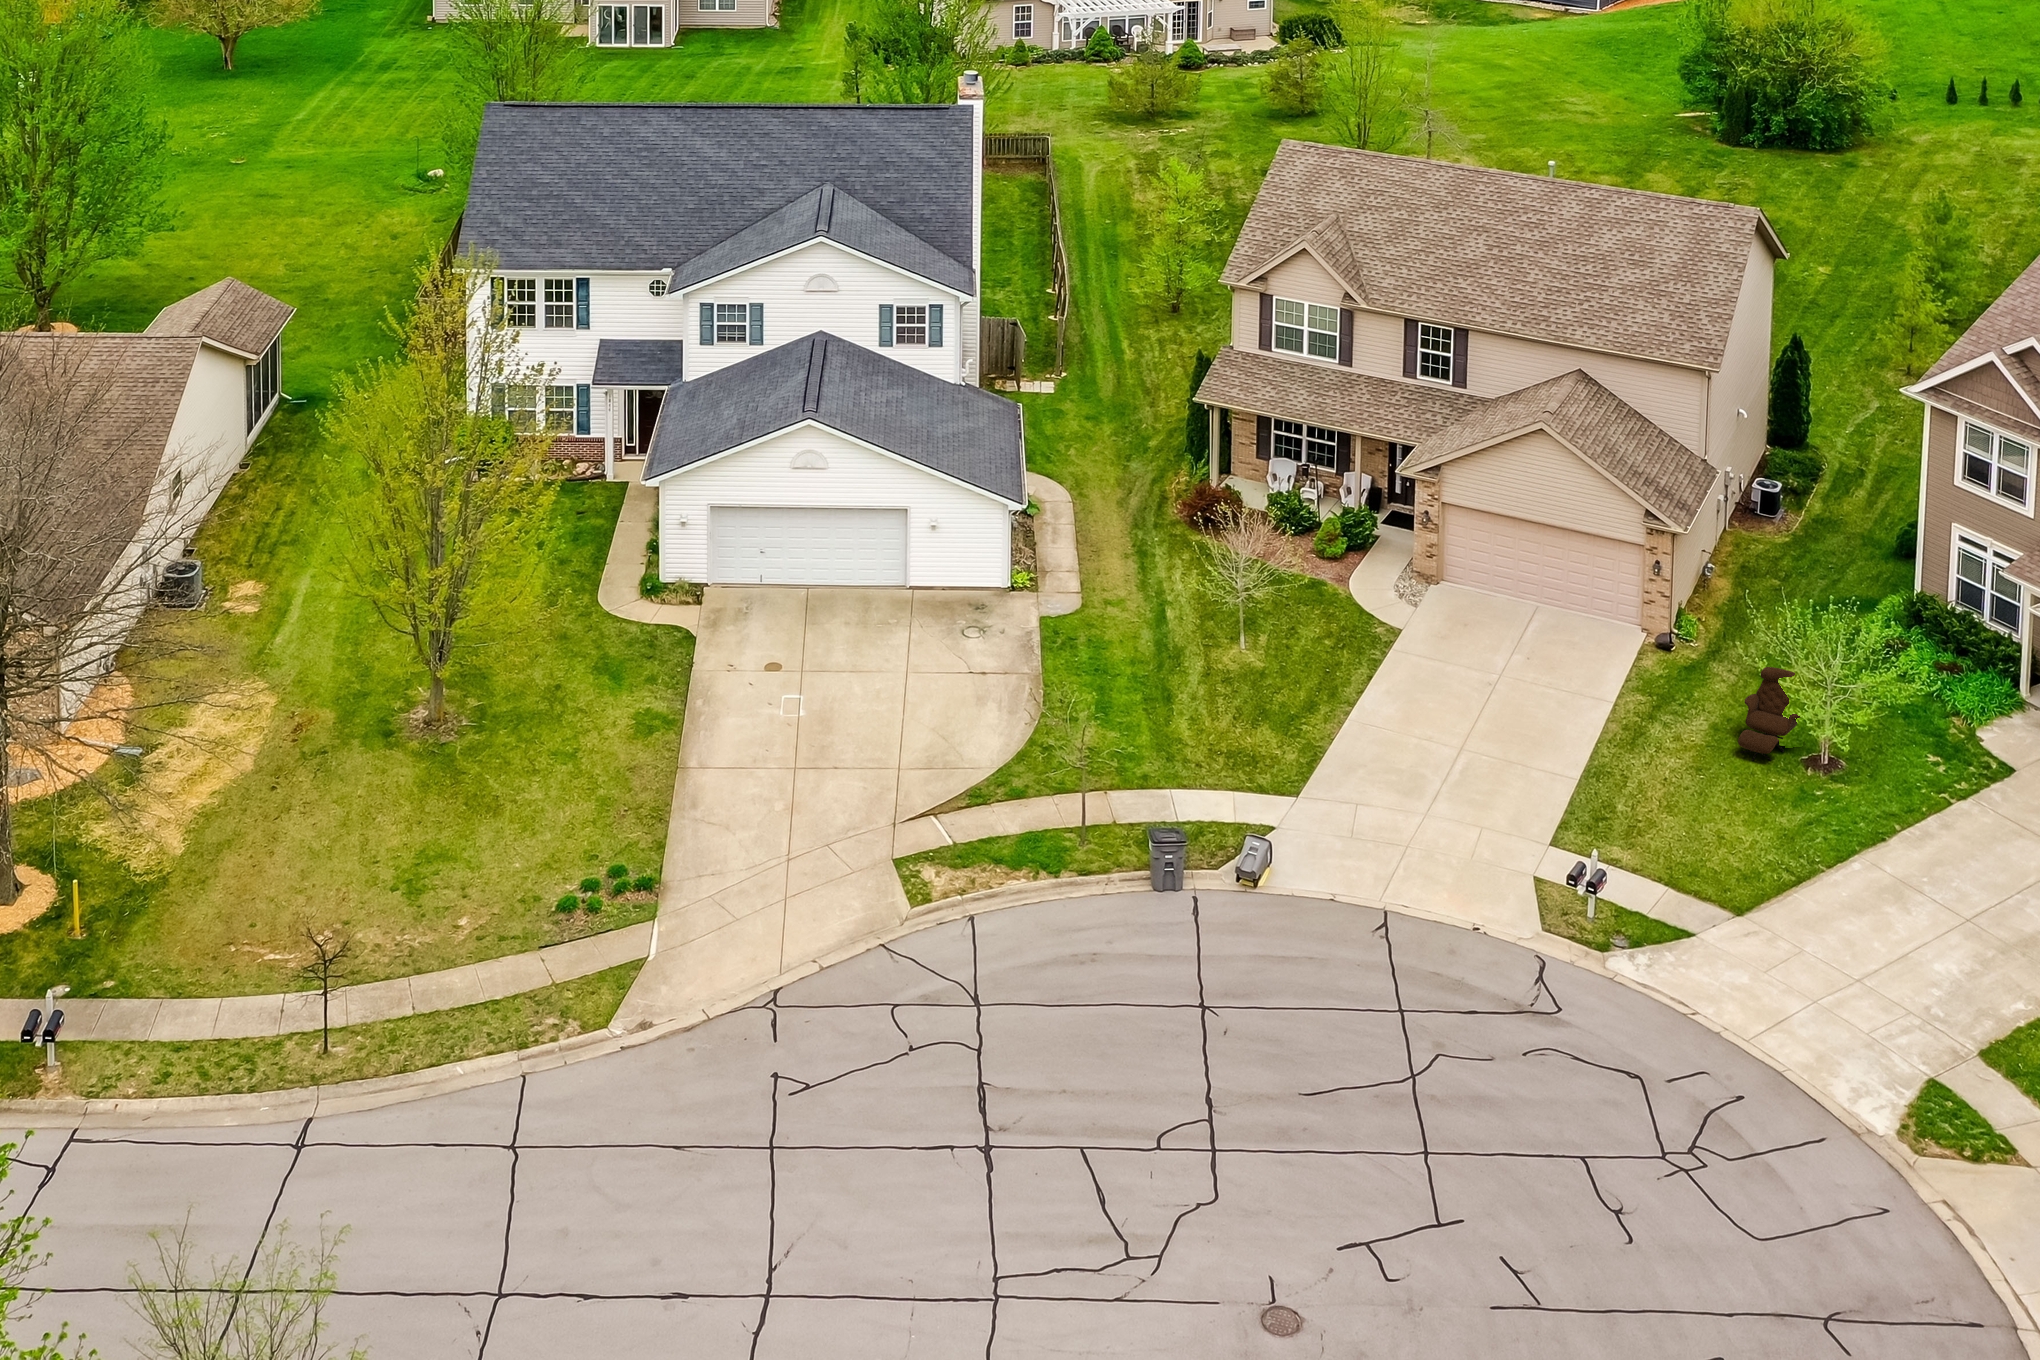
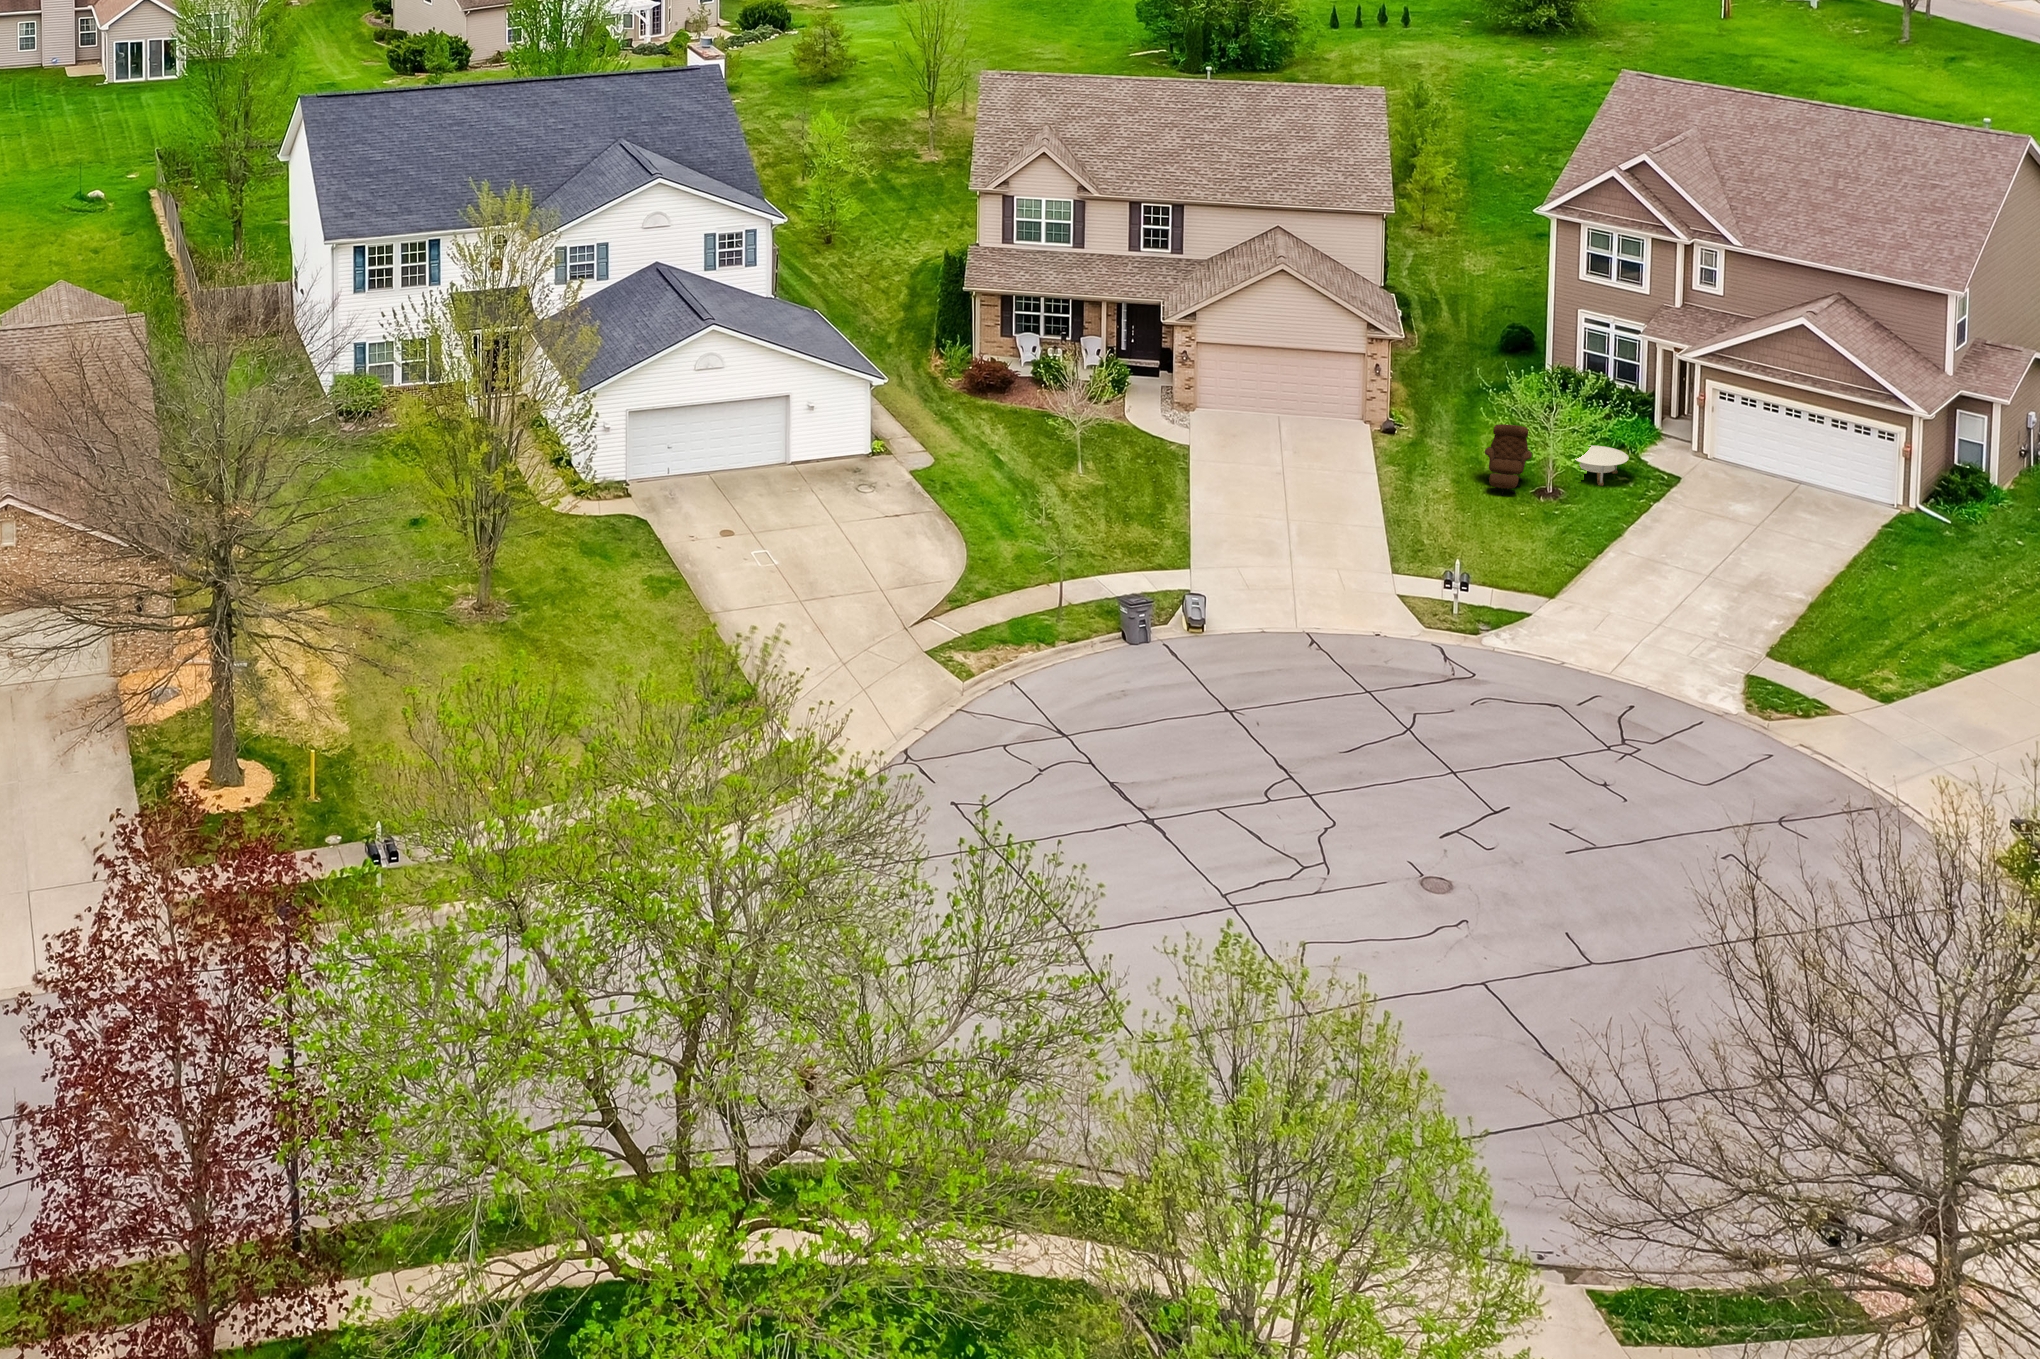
round table: none [1860,709,1940,766] -> present [1575,446,1629,486]

